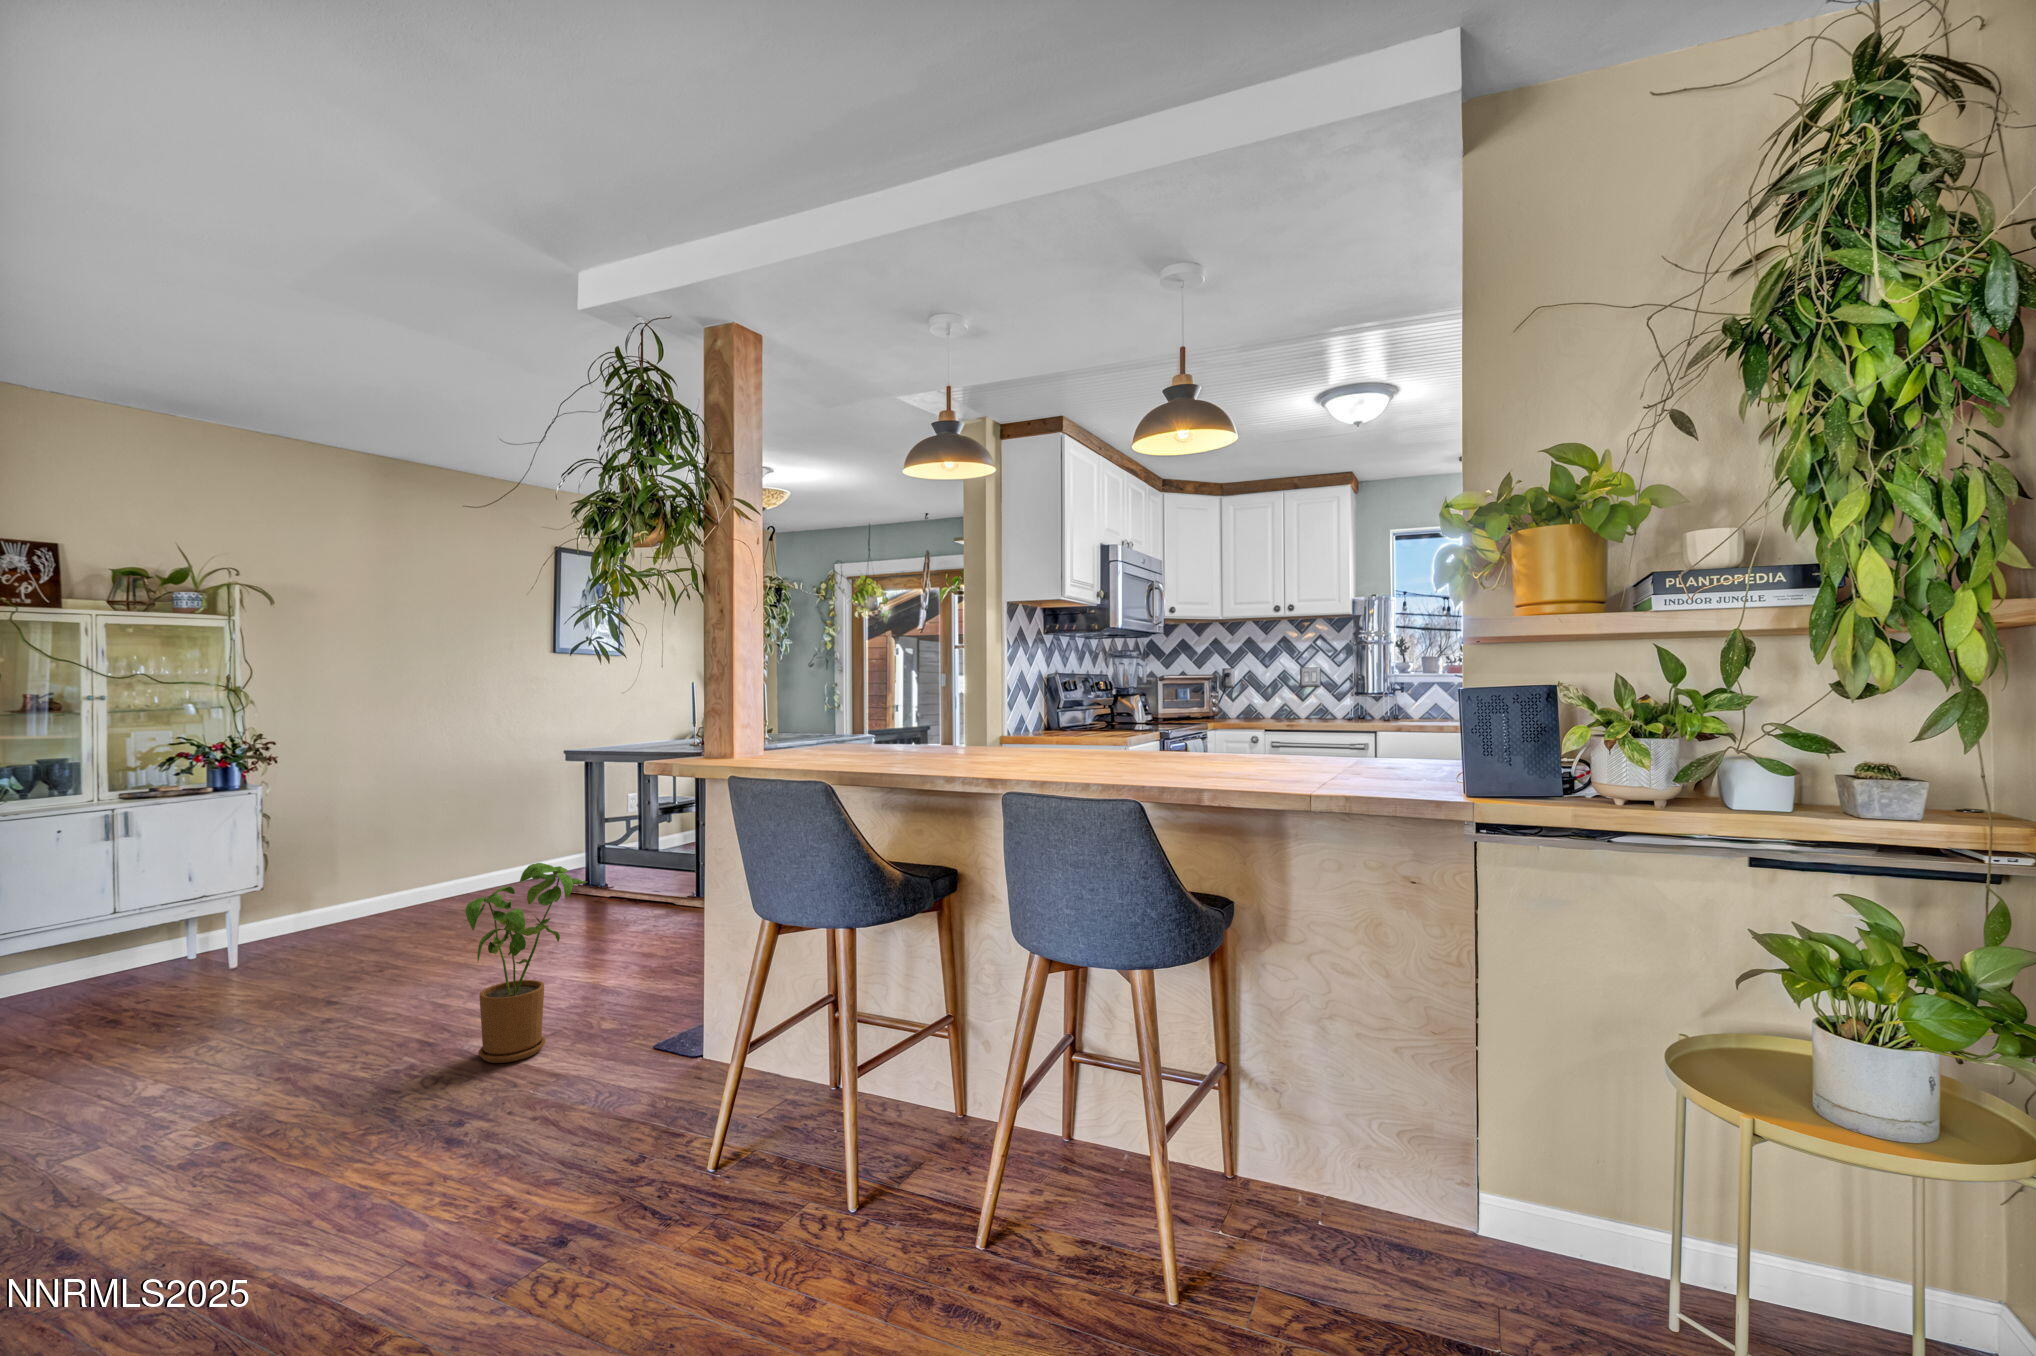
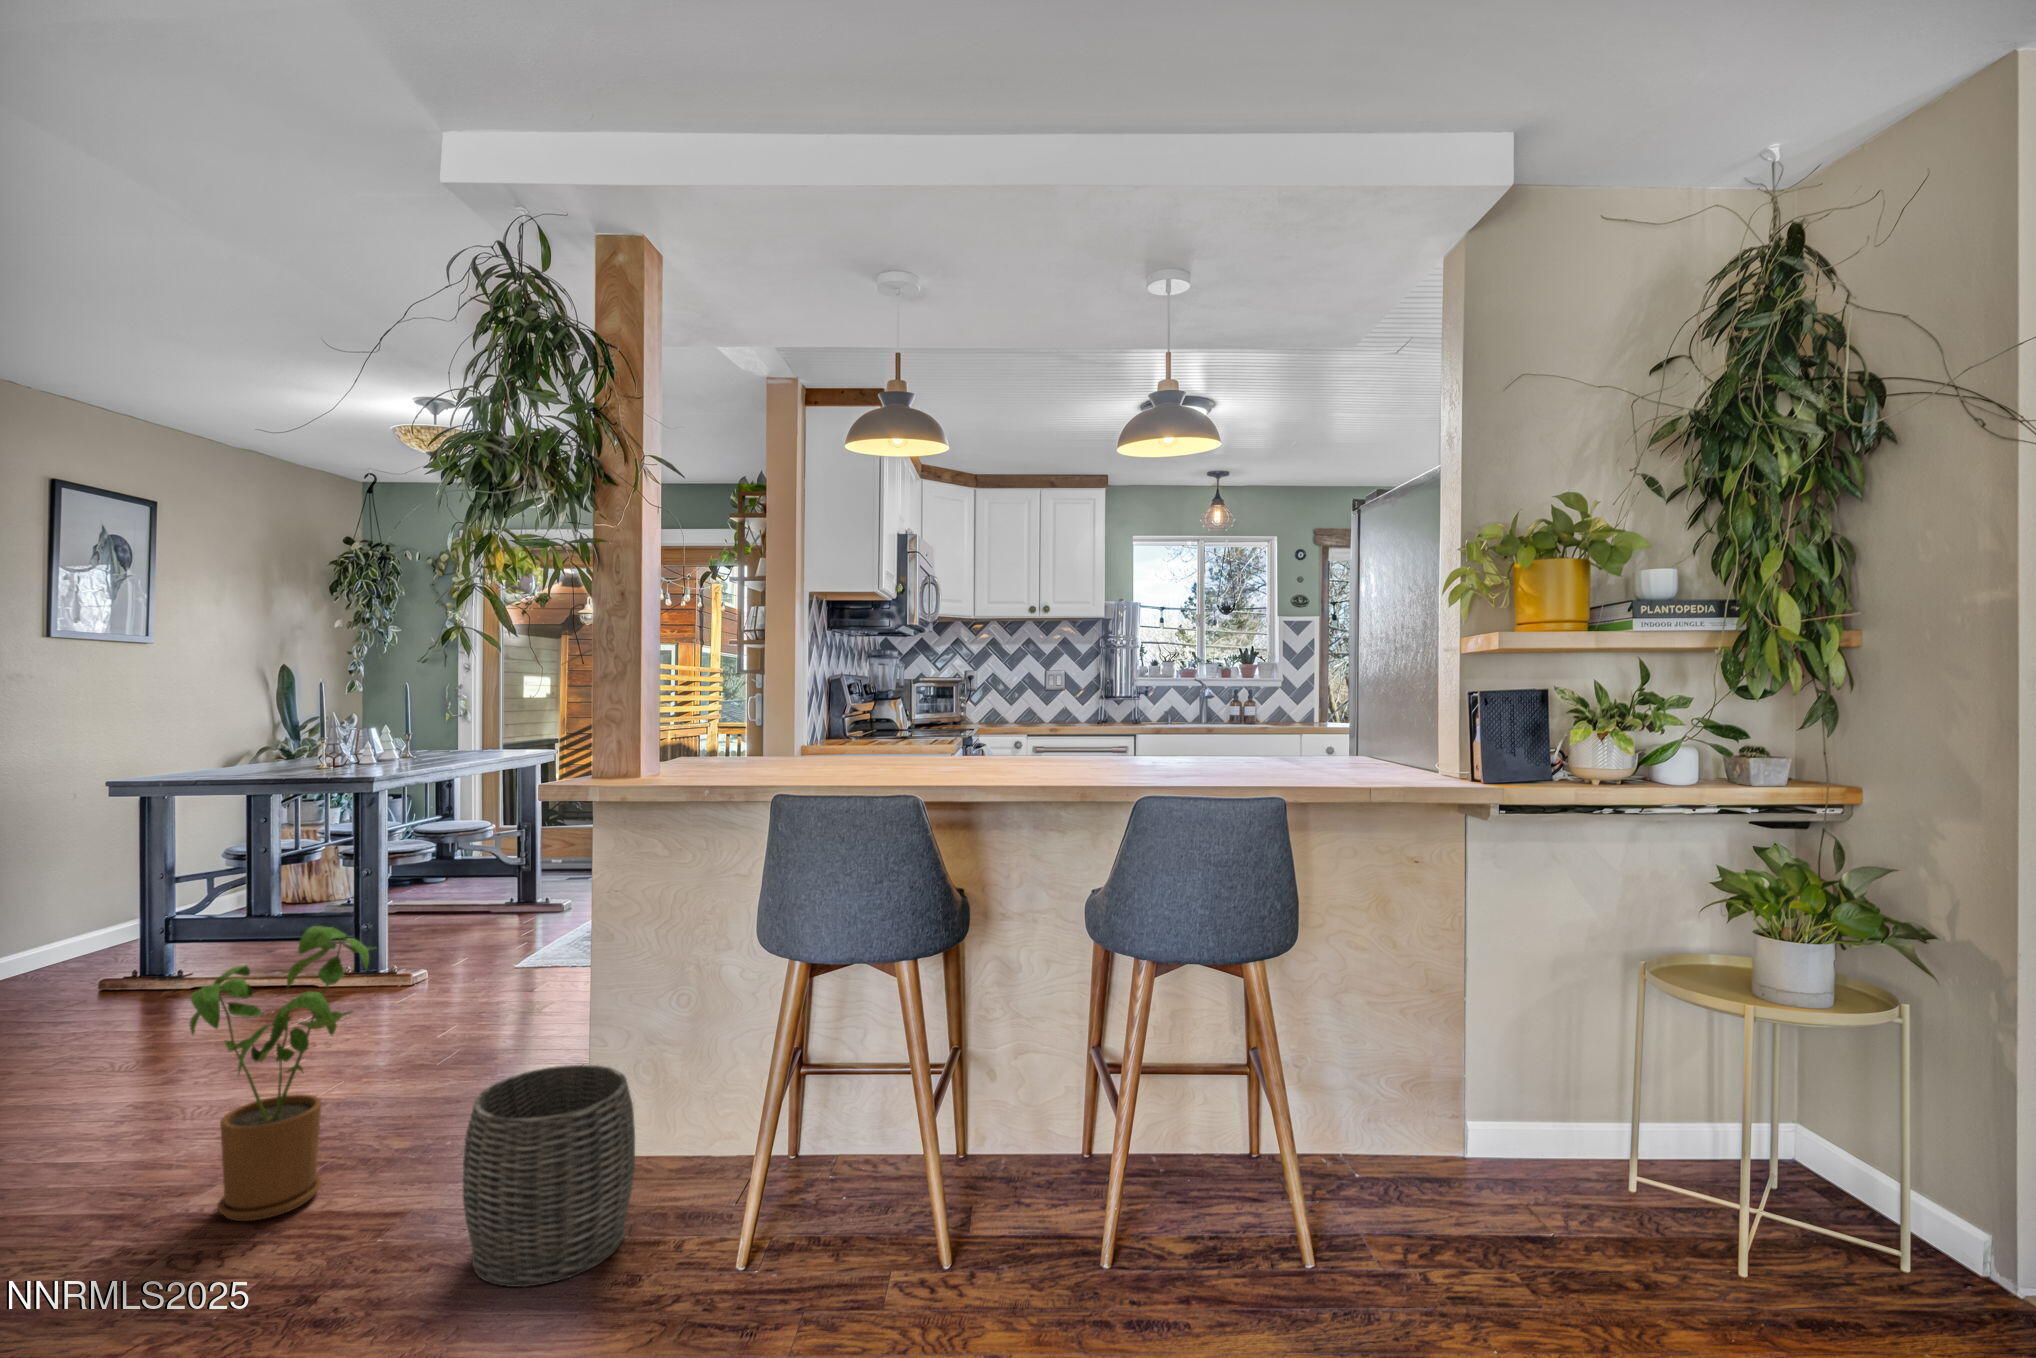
woven basket: none [556,985,687,1148] -> present [463,1065,635,1287]

